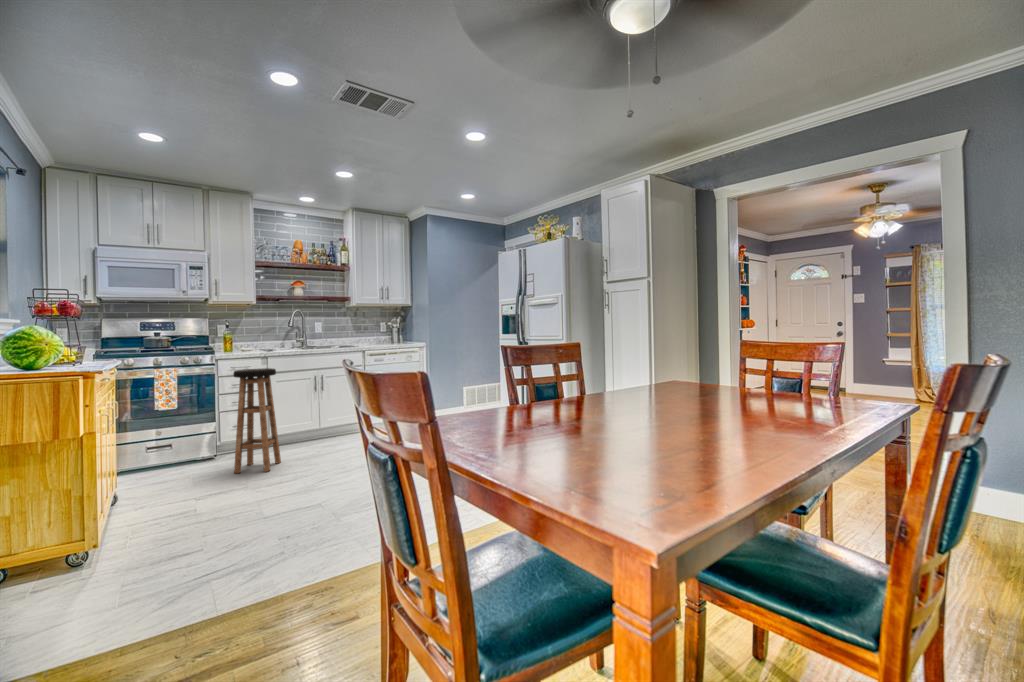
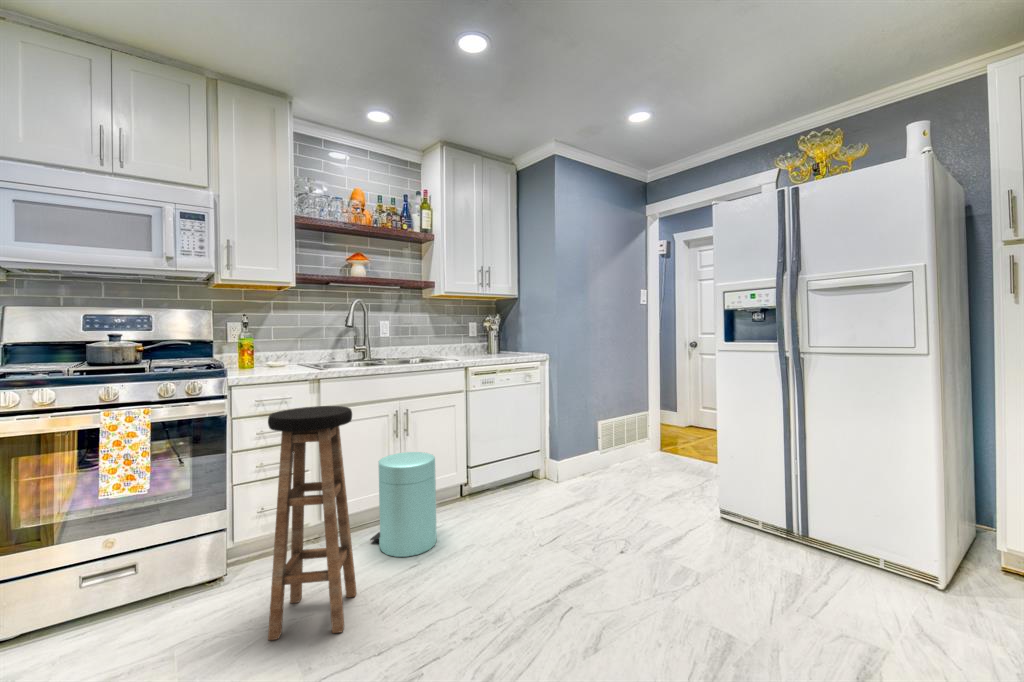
trash can: none [297,399,334,452] -> present [370,452,437,557]

